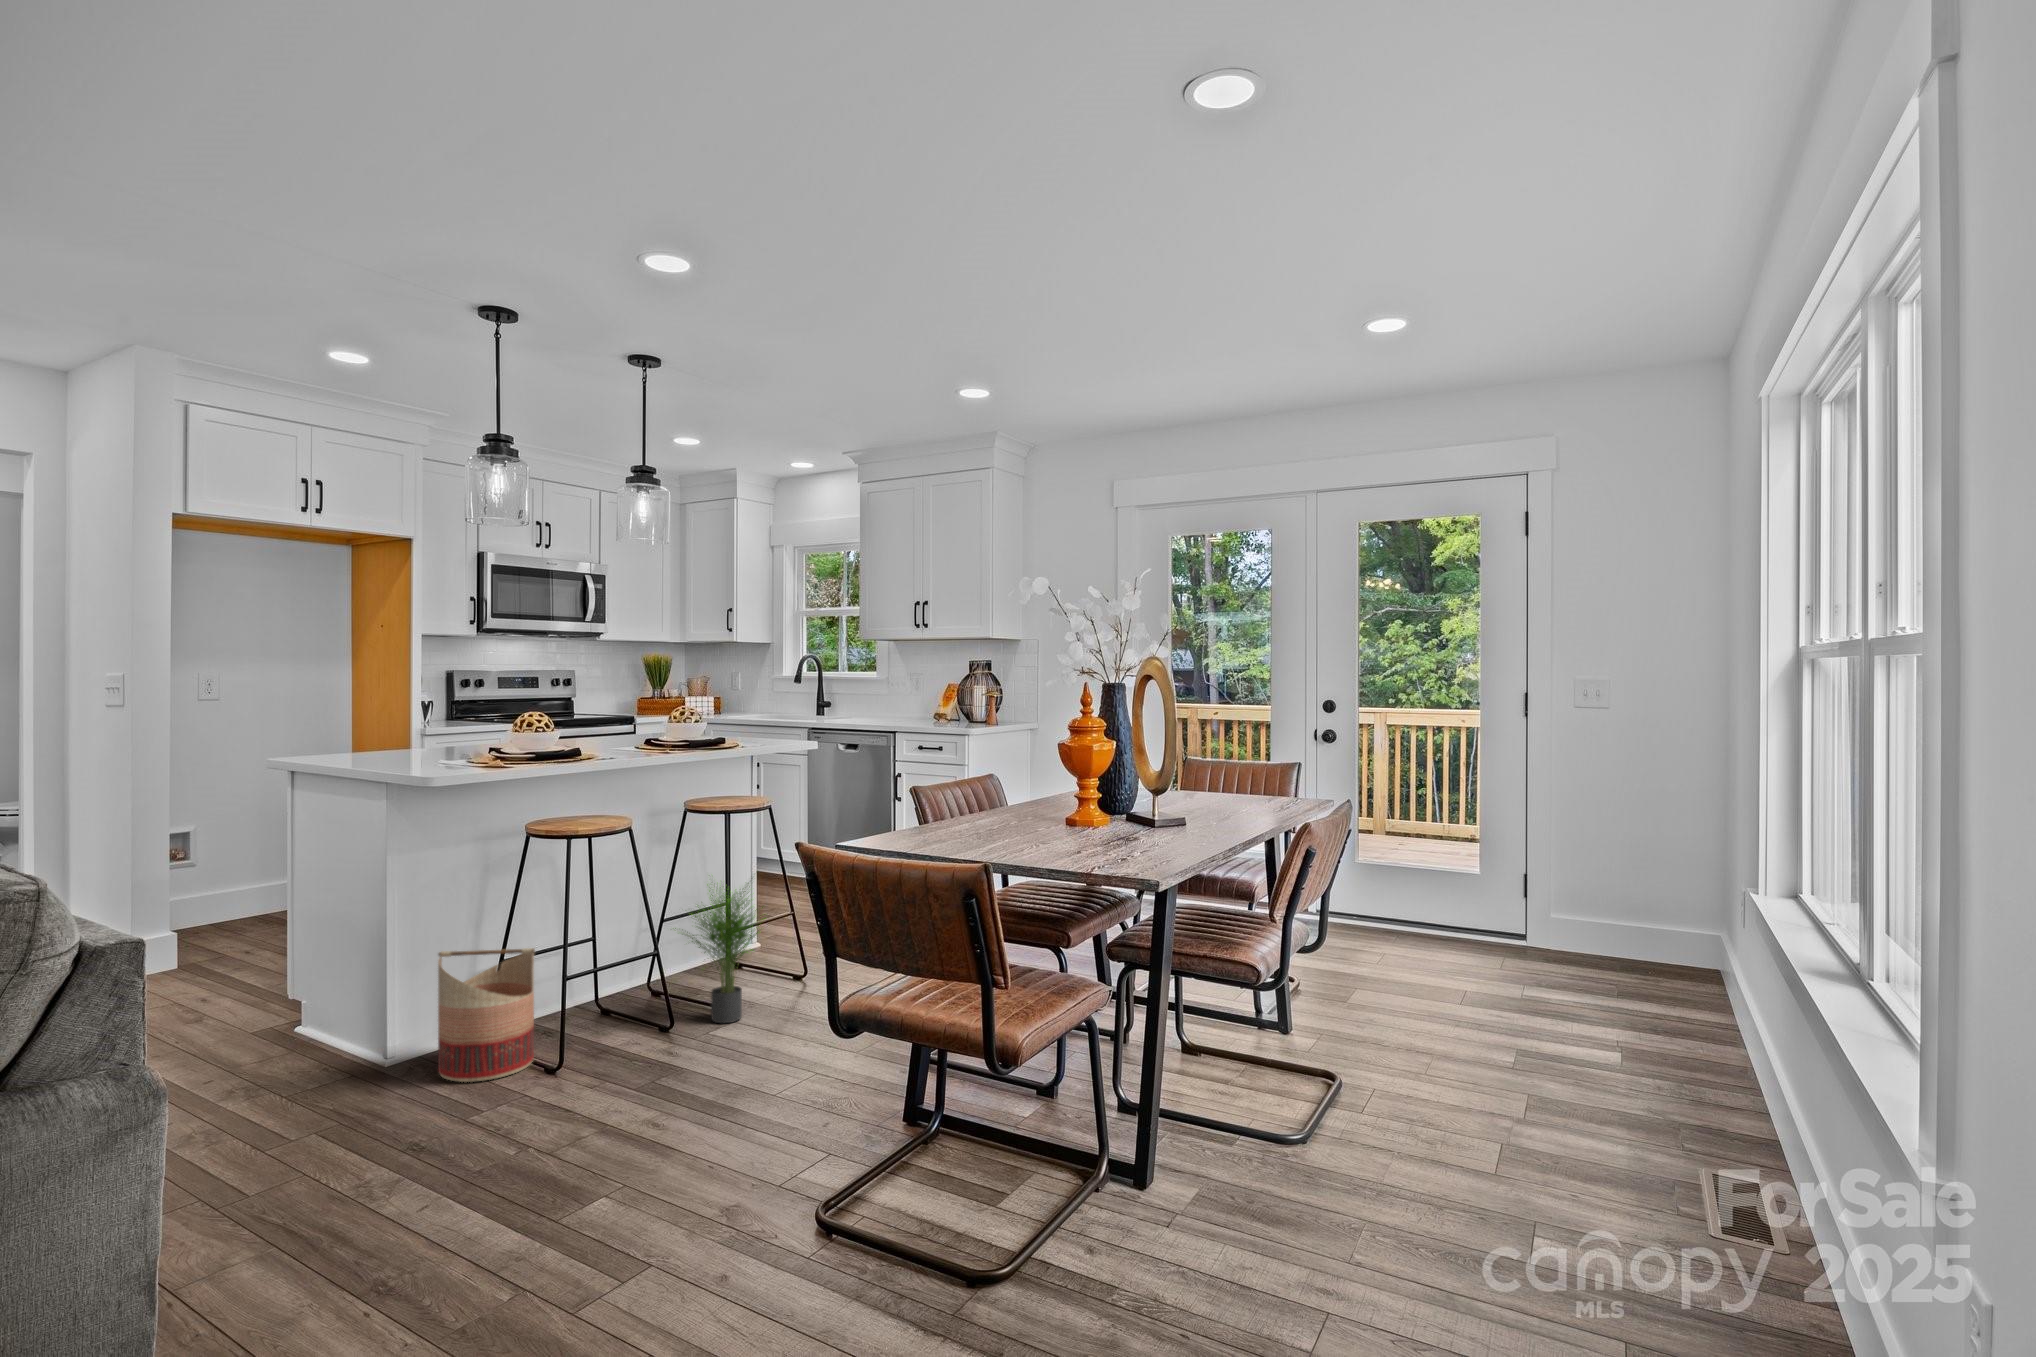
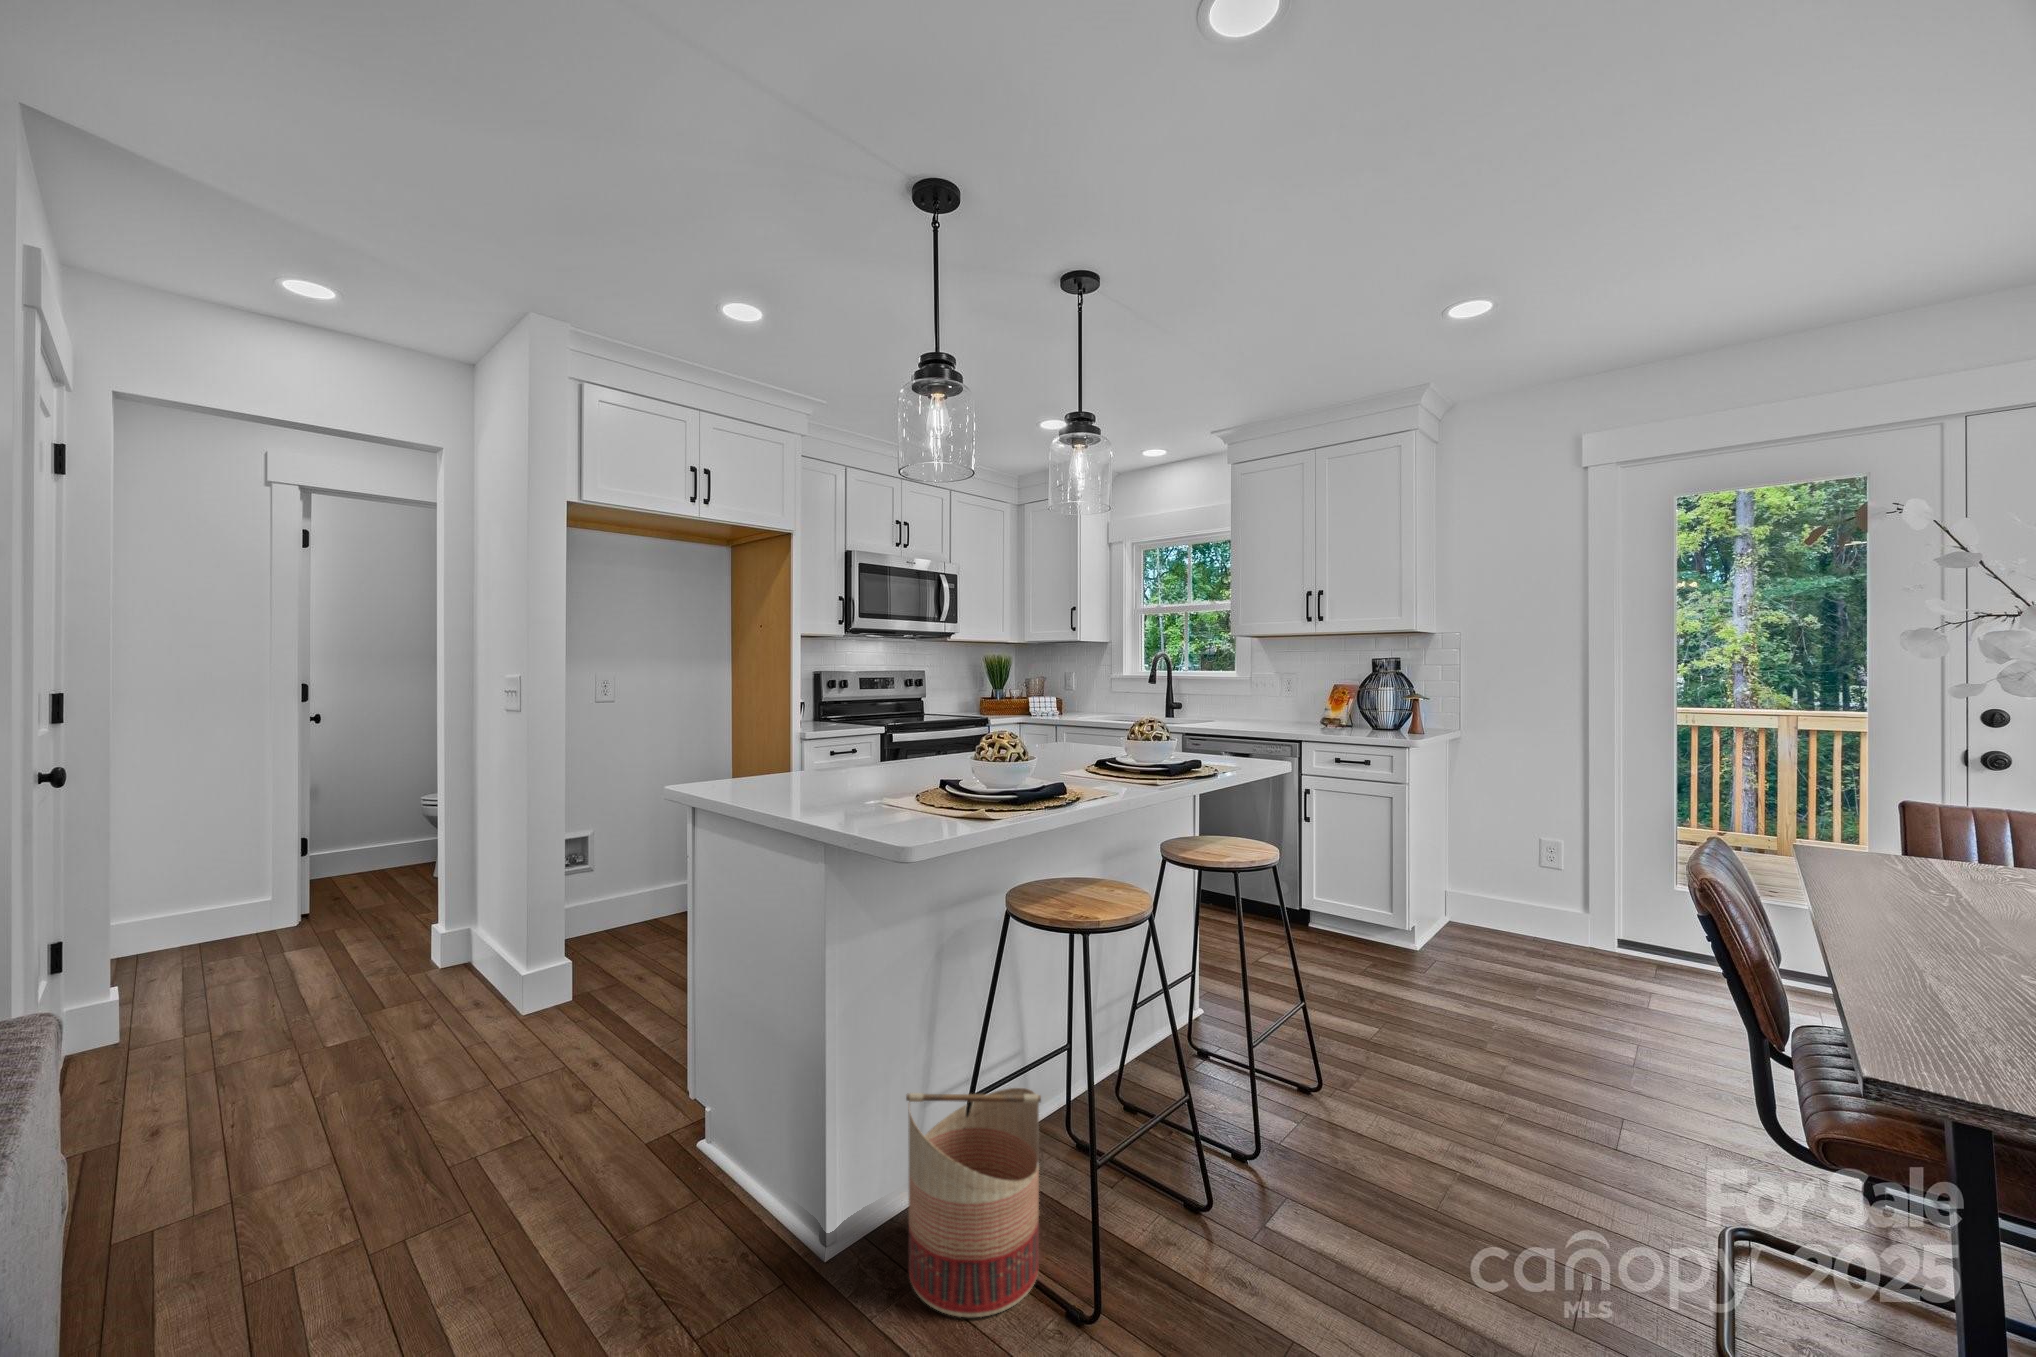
potted plant: present [675,883,763,1023] -> none [1184,958,1342,1187]

